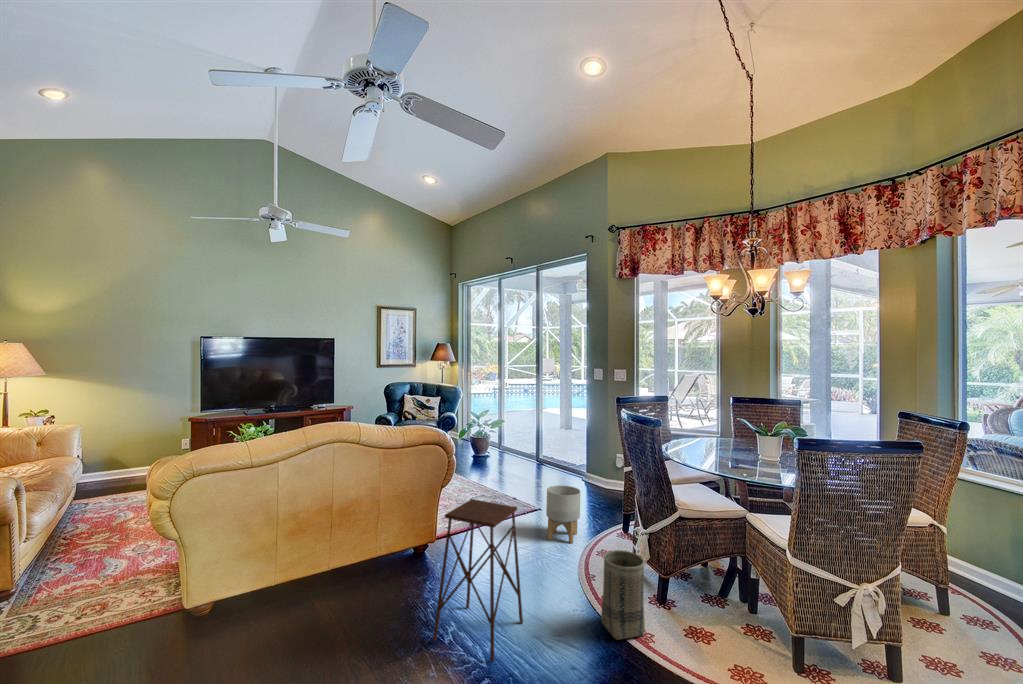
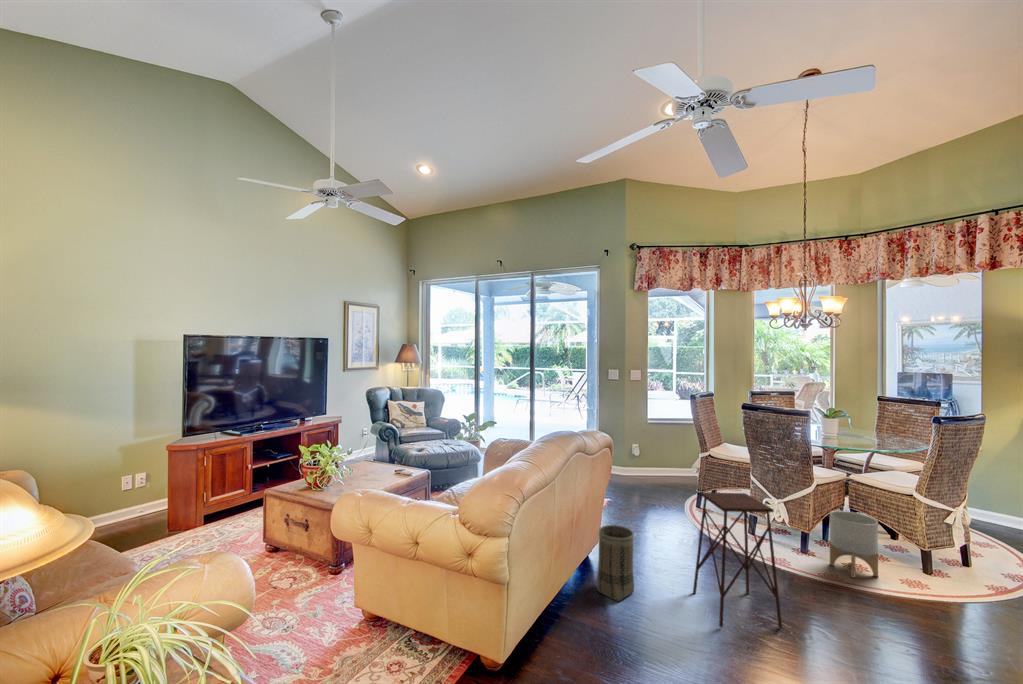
planter: present [546,485,580,543] -> present [830,511,878,578]
basket: present [601,550,645,640] -> present [596,525,634,601]

